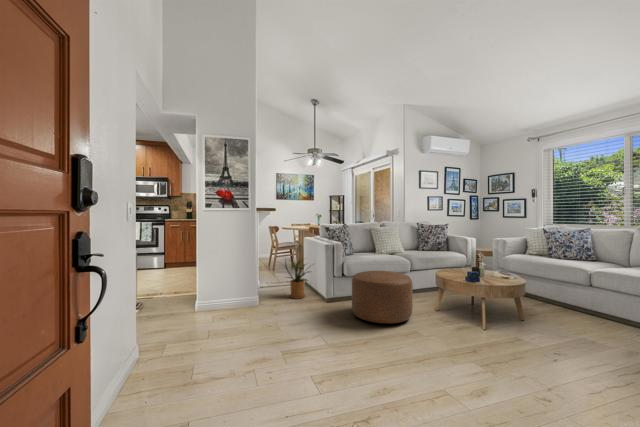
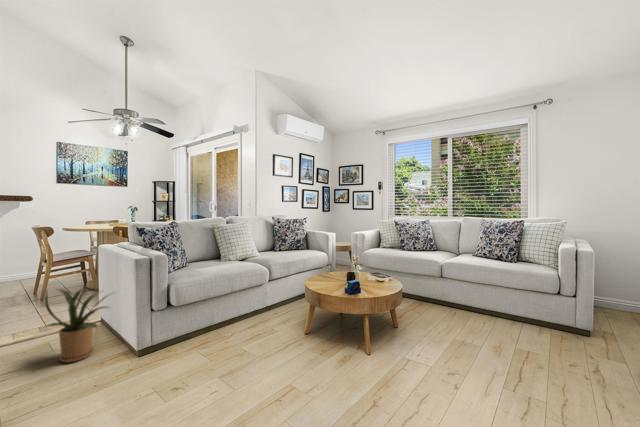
ottoman: present [352,271,413,323] -> none [185,293,283,392]

